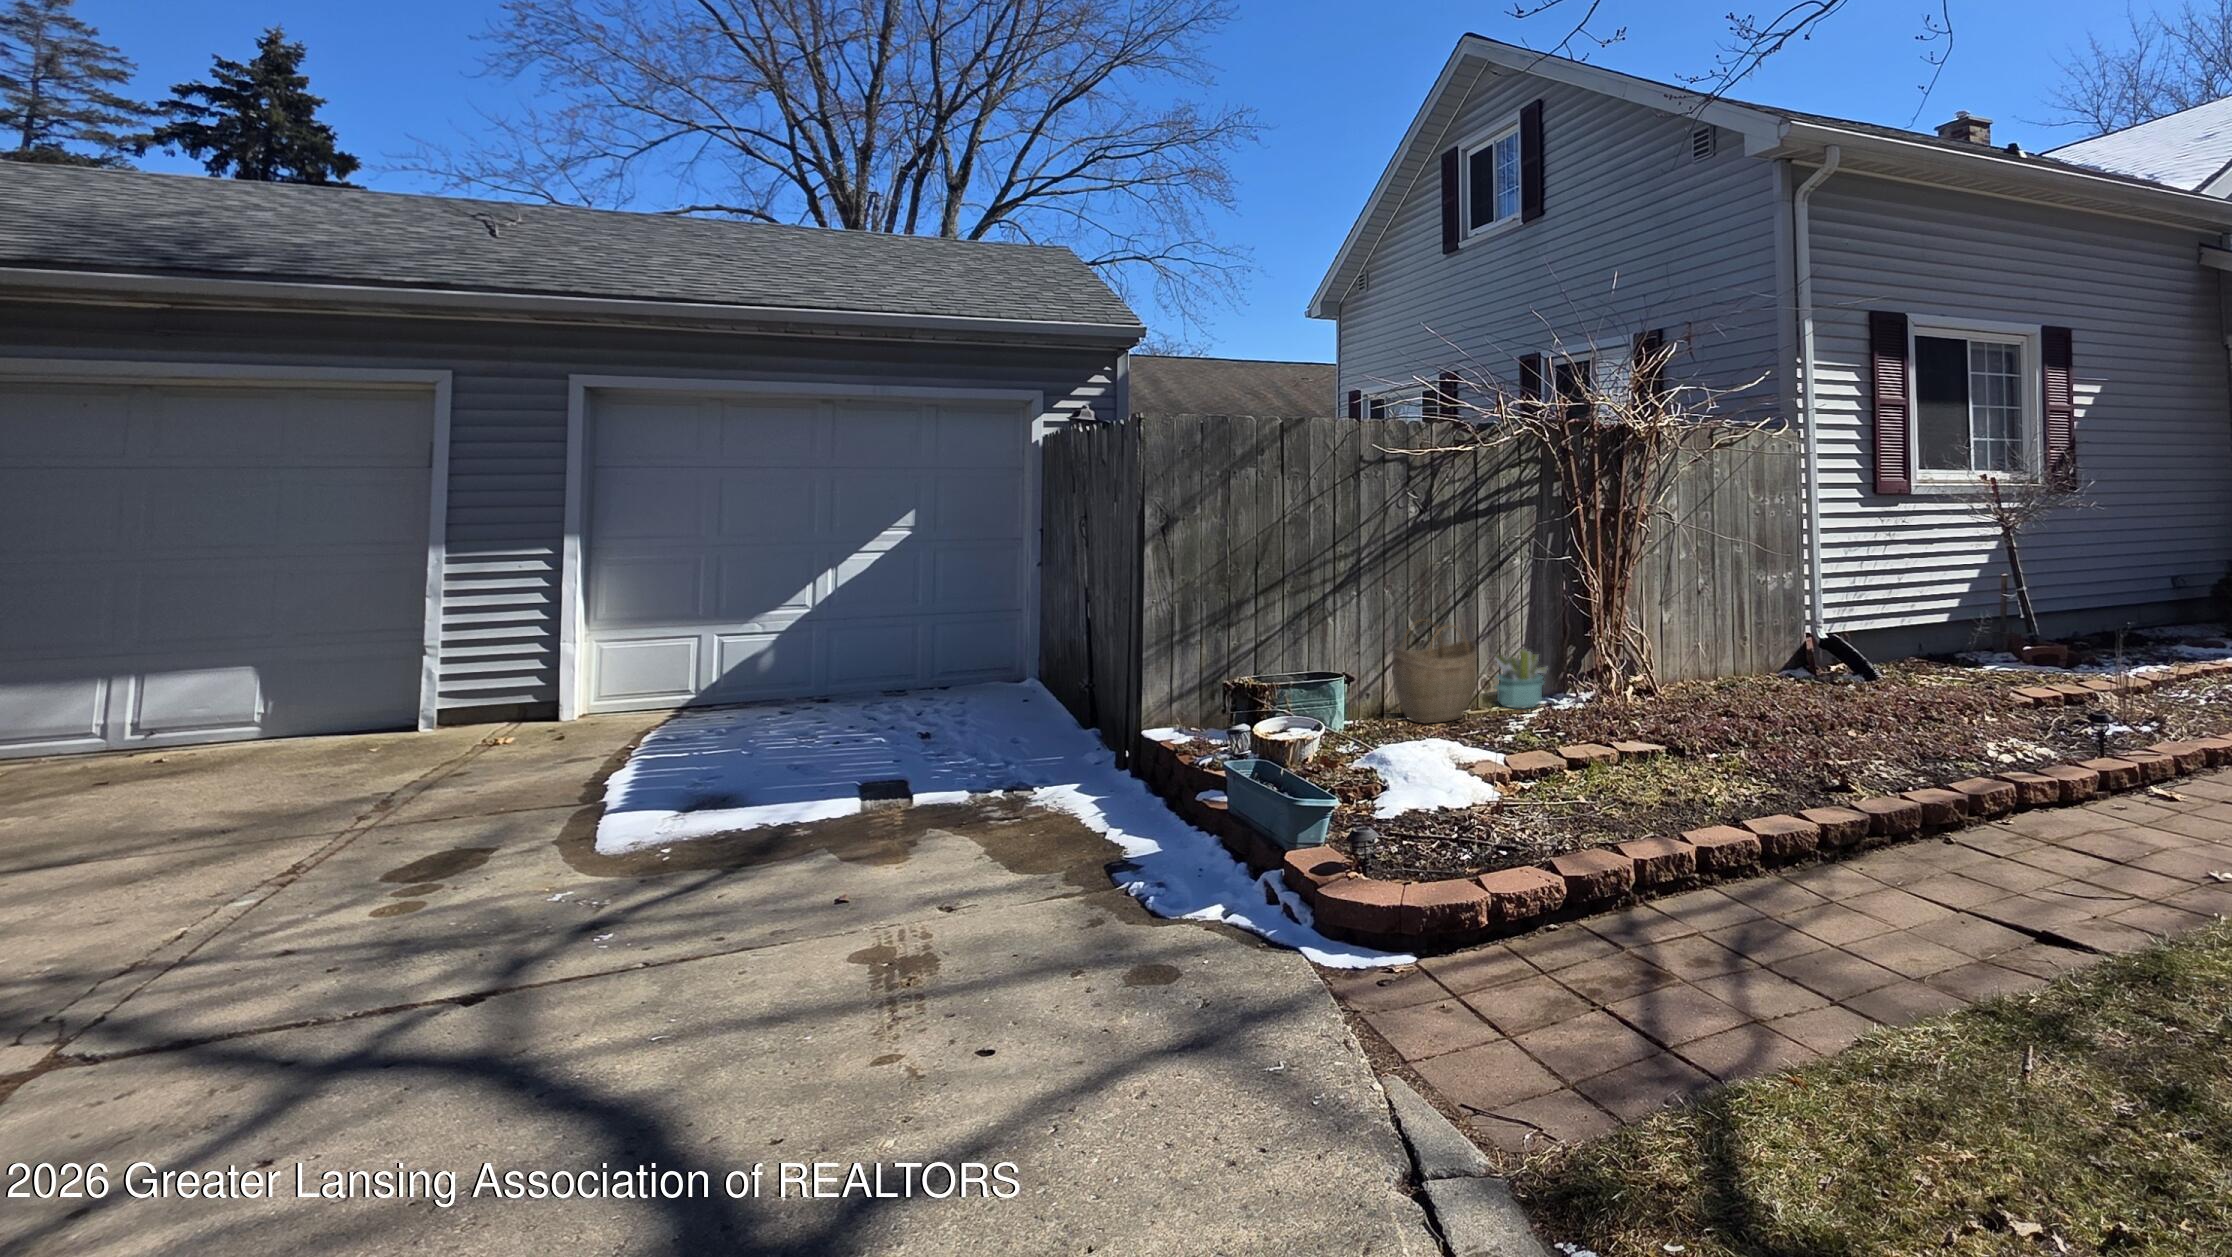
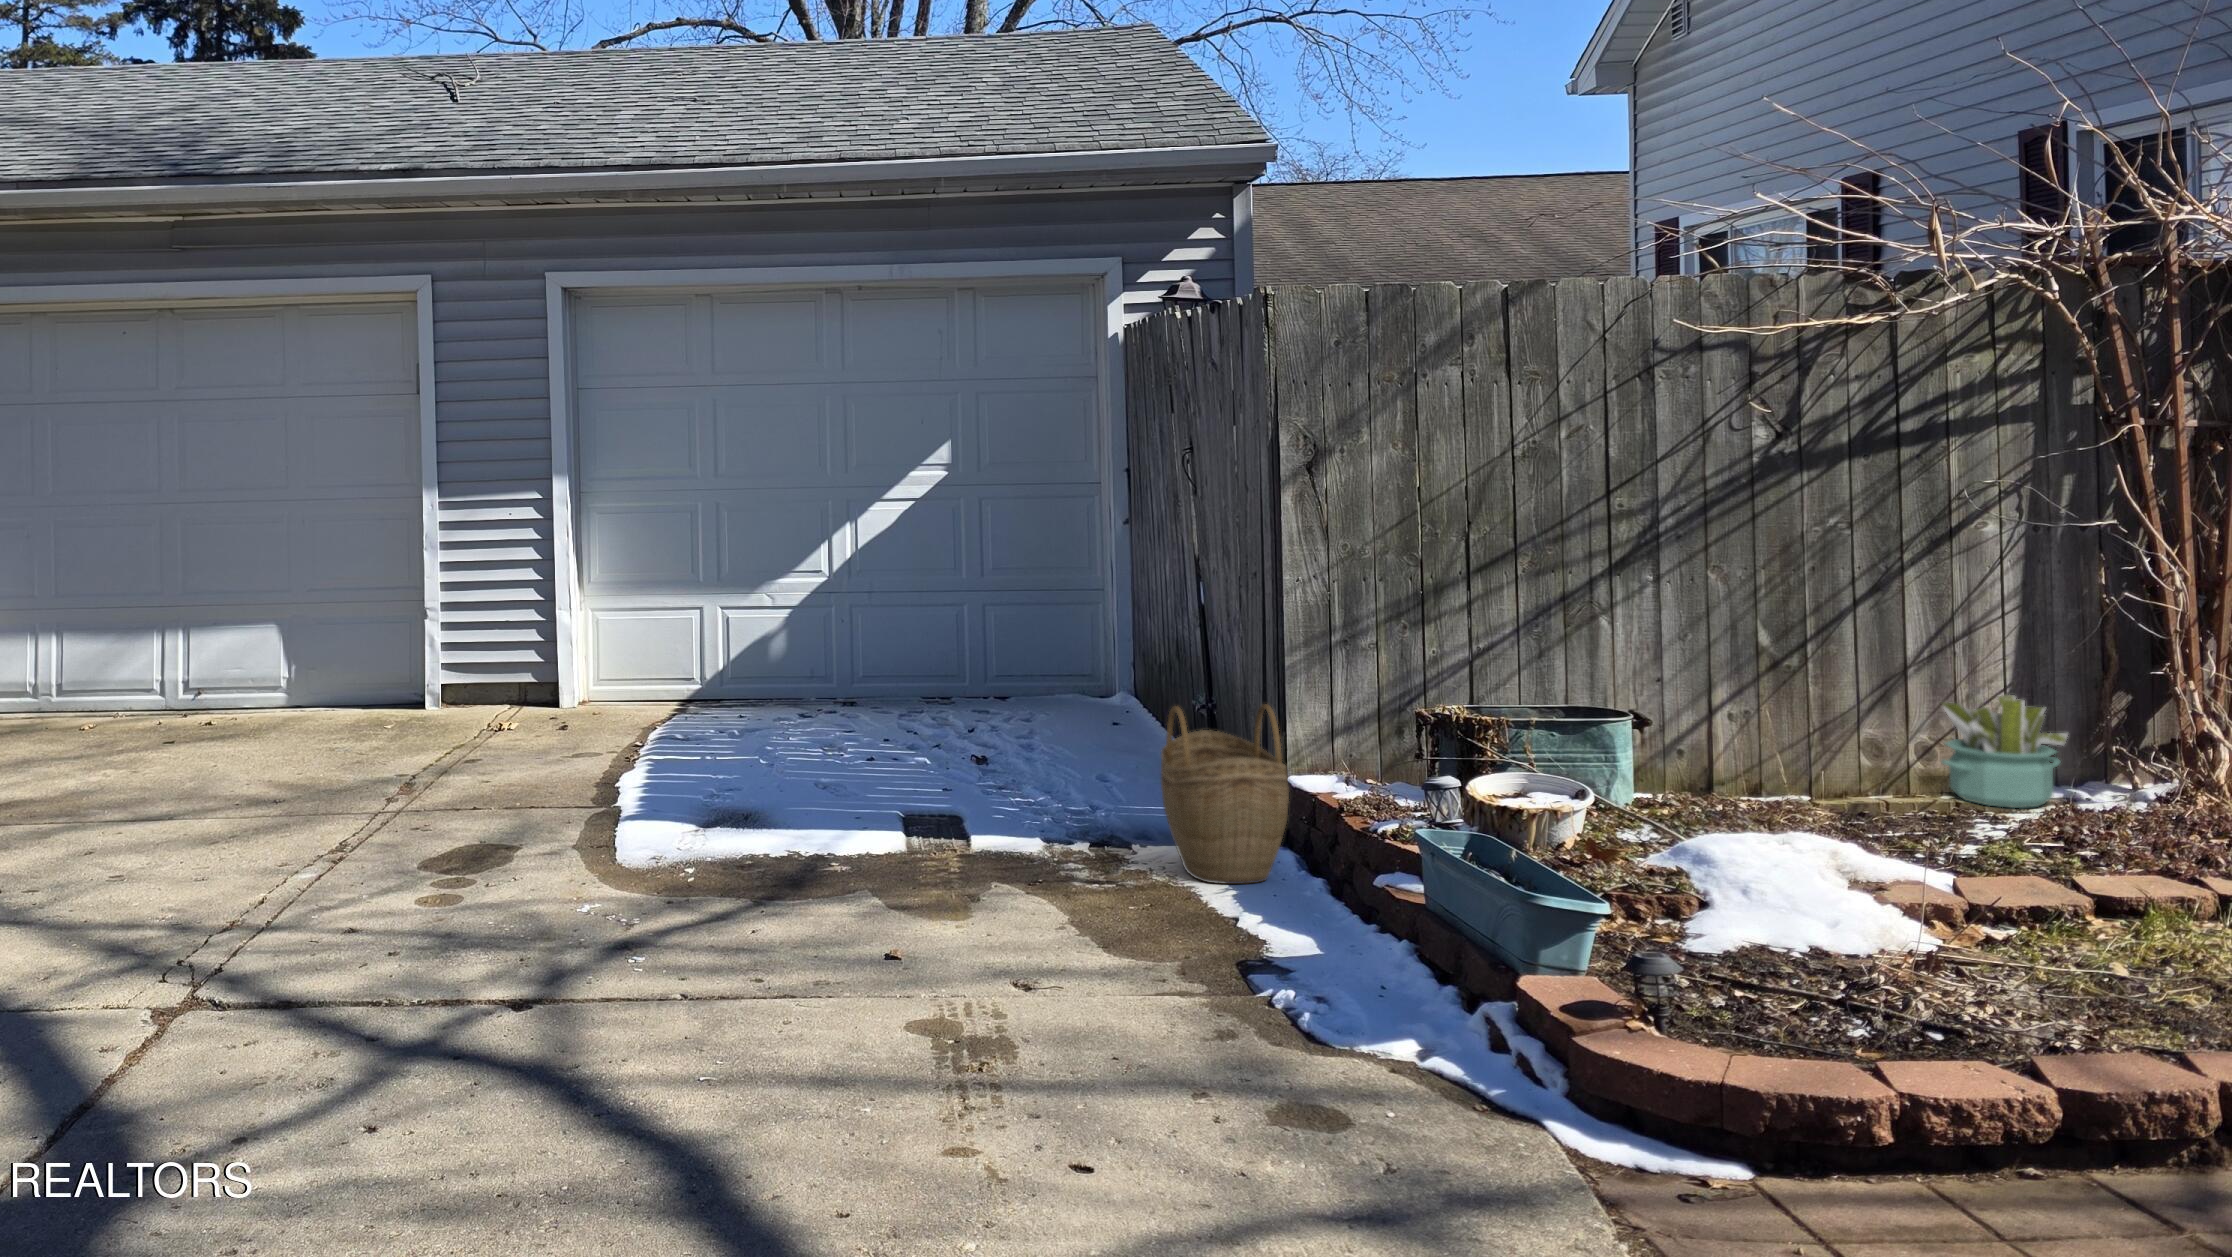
woven basket: present [1392,620,1477,724] -> present [1161,704,1289,884]

